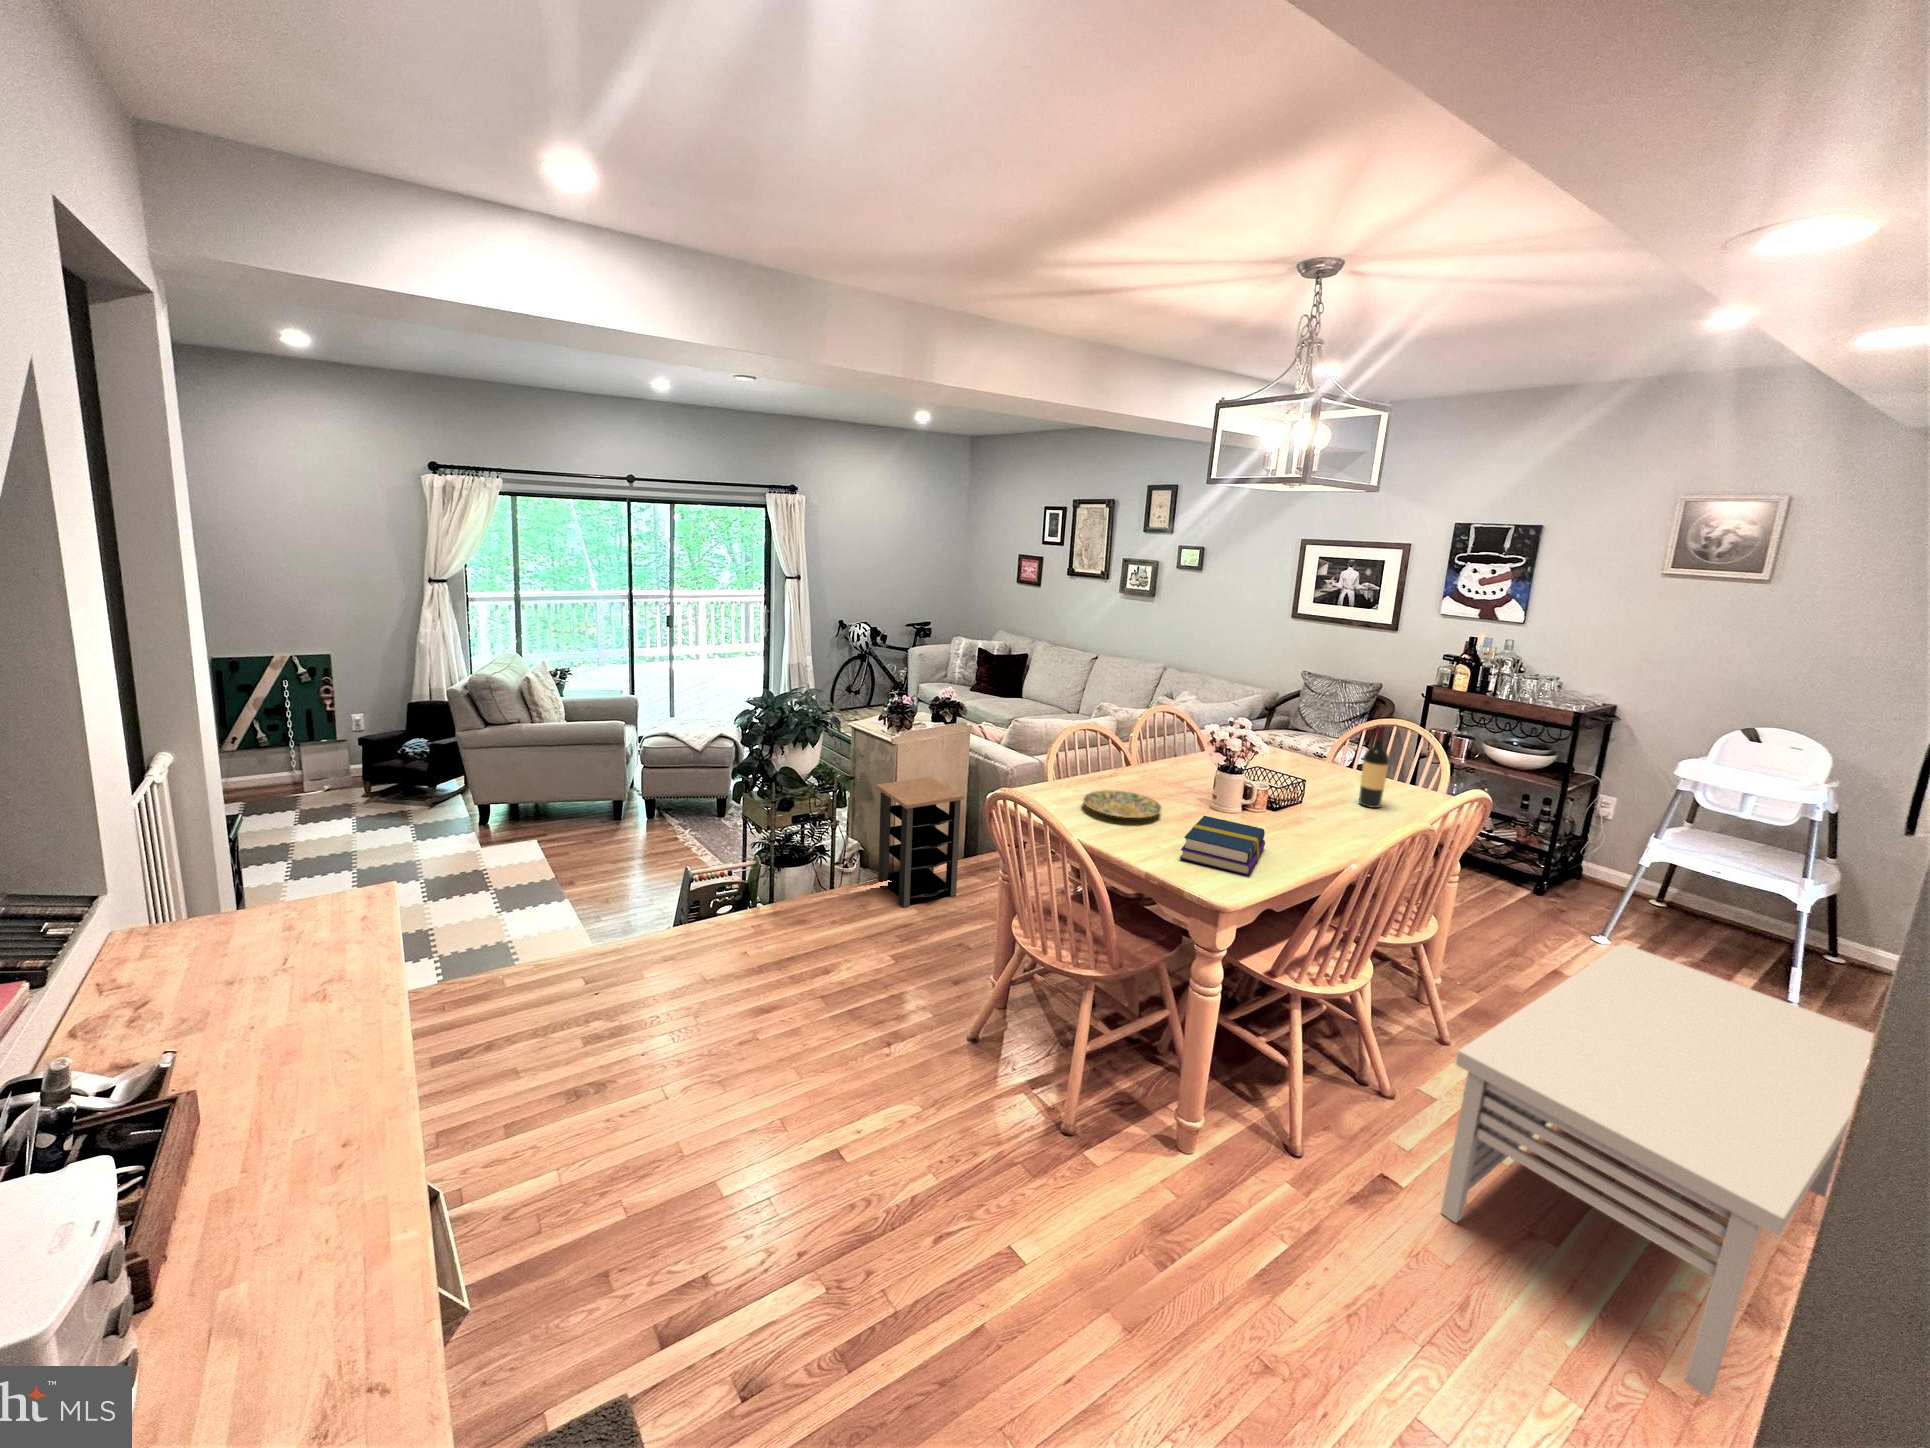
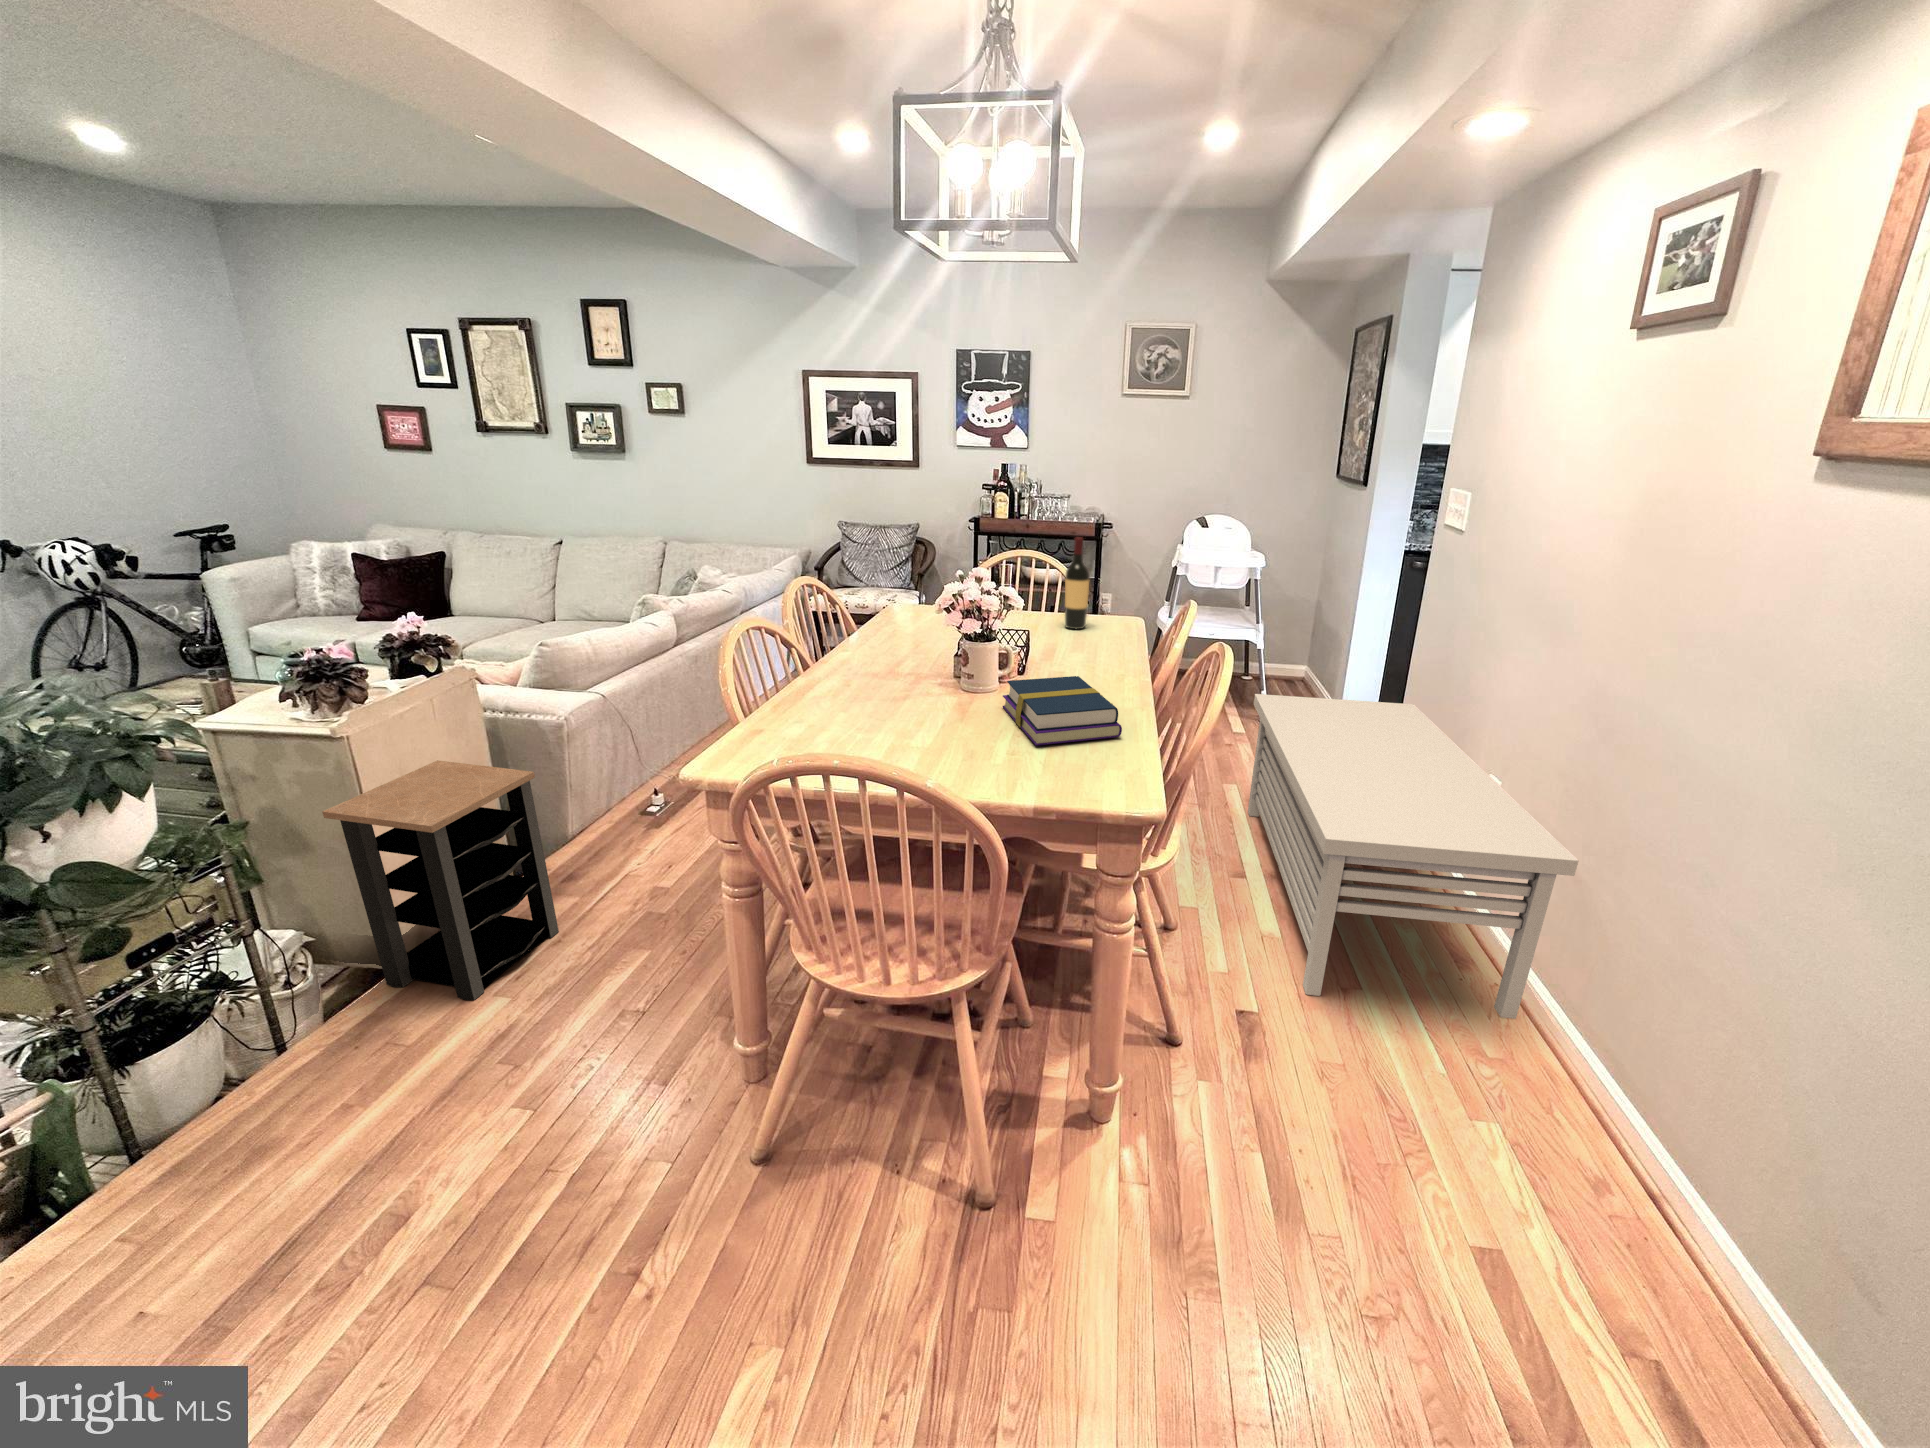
plate: present [1083,790,1161,818] -> none [824,680,939,720]

